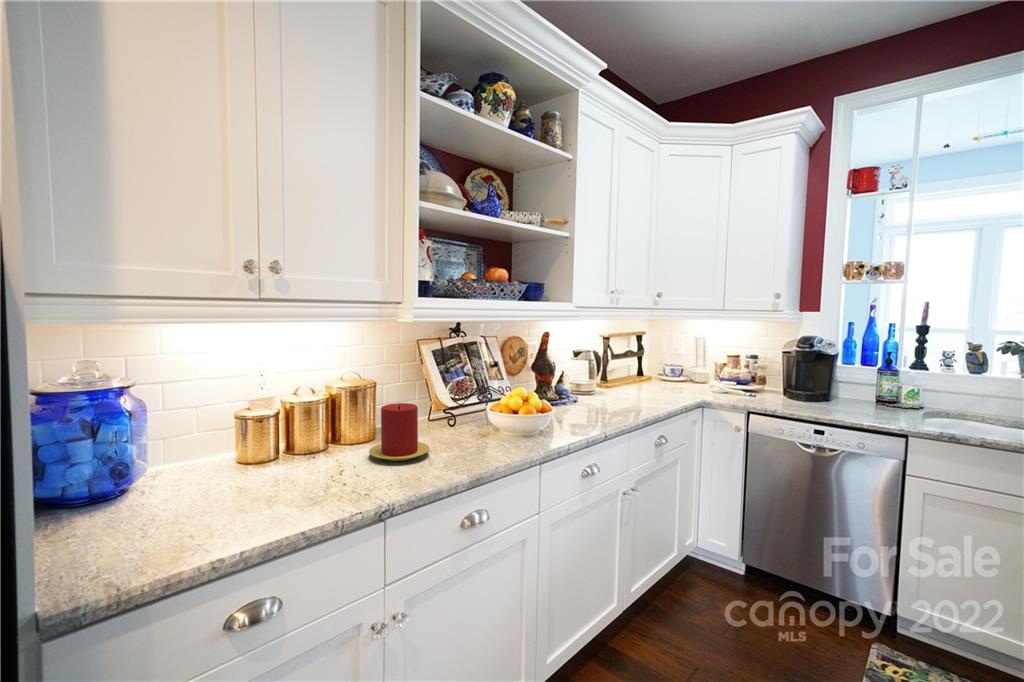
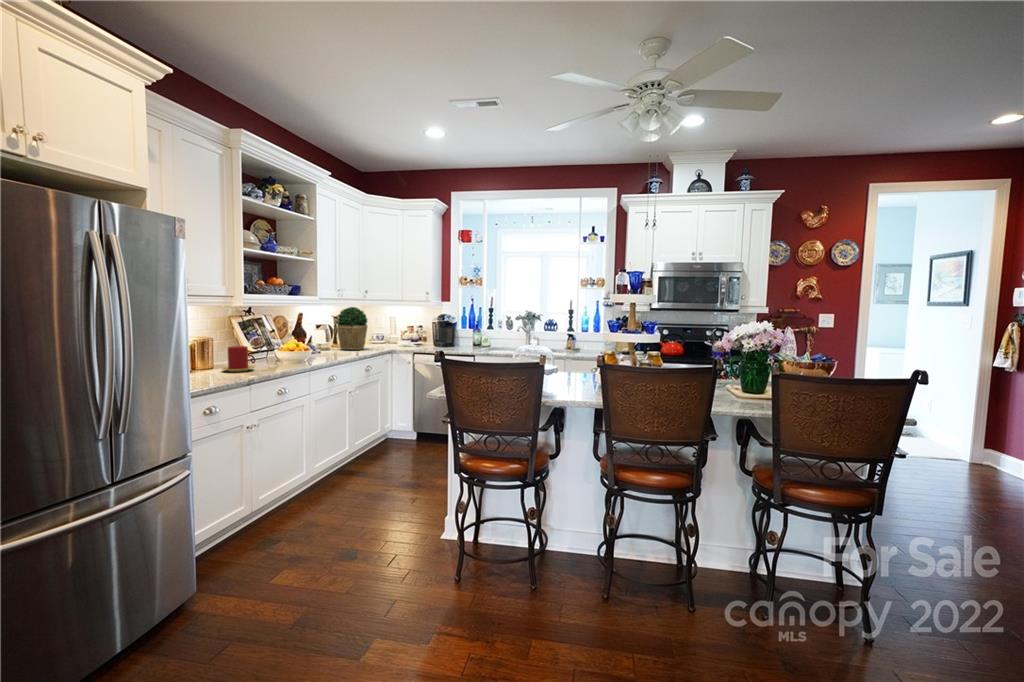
potted plant: none [606,321,660,401] -> present [337,307,367,350]

